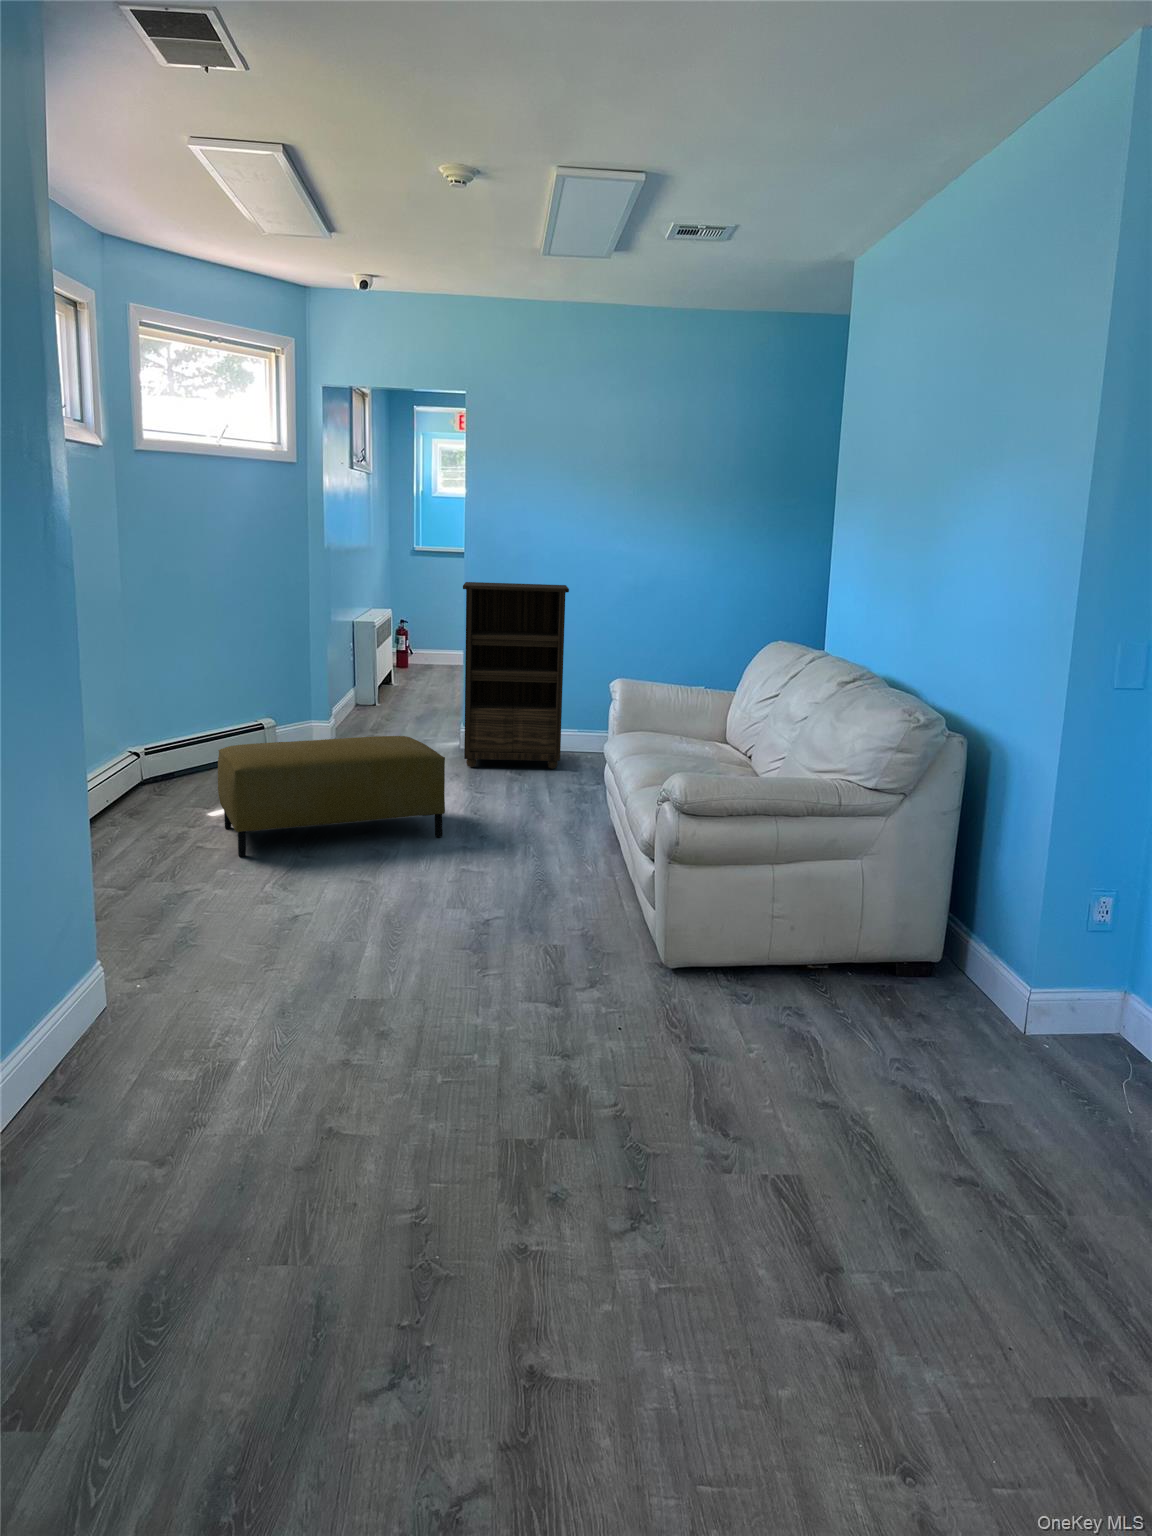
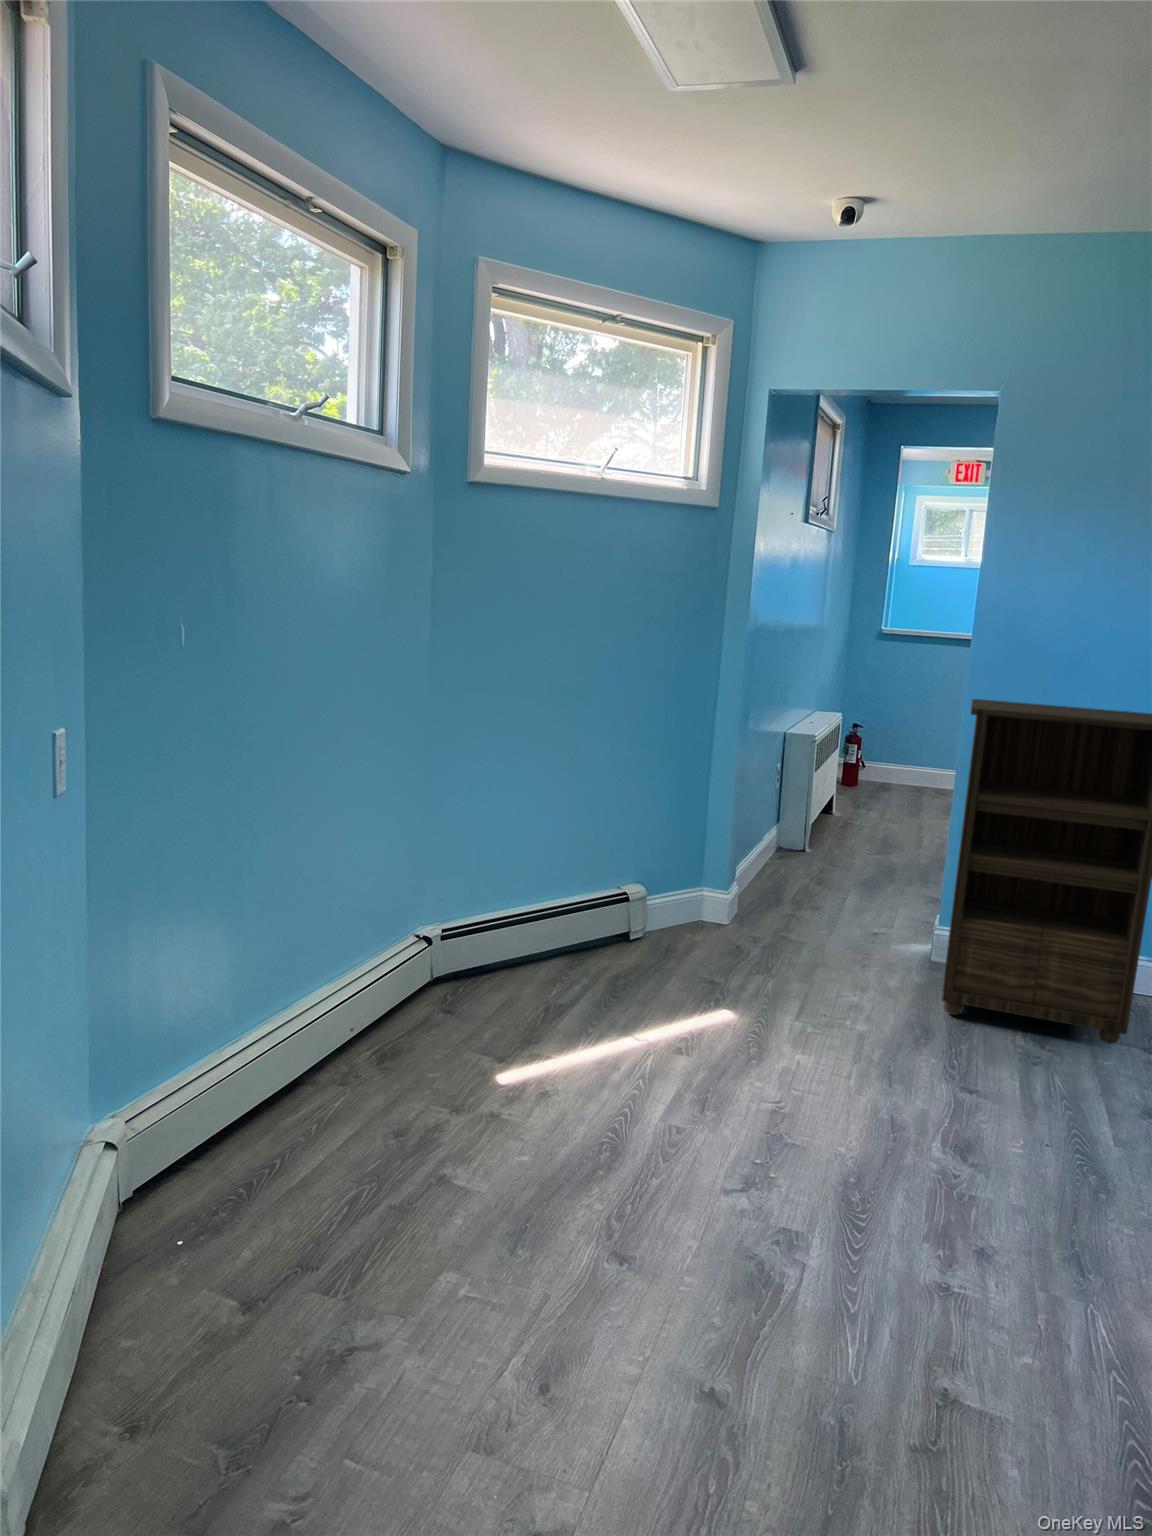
ottoman: present [218,736,445,856] -> none [478,993,924,1259]

